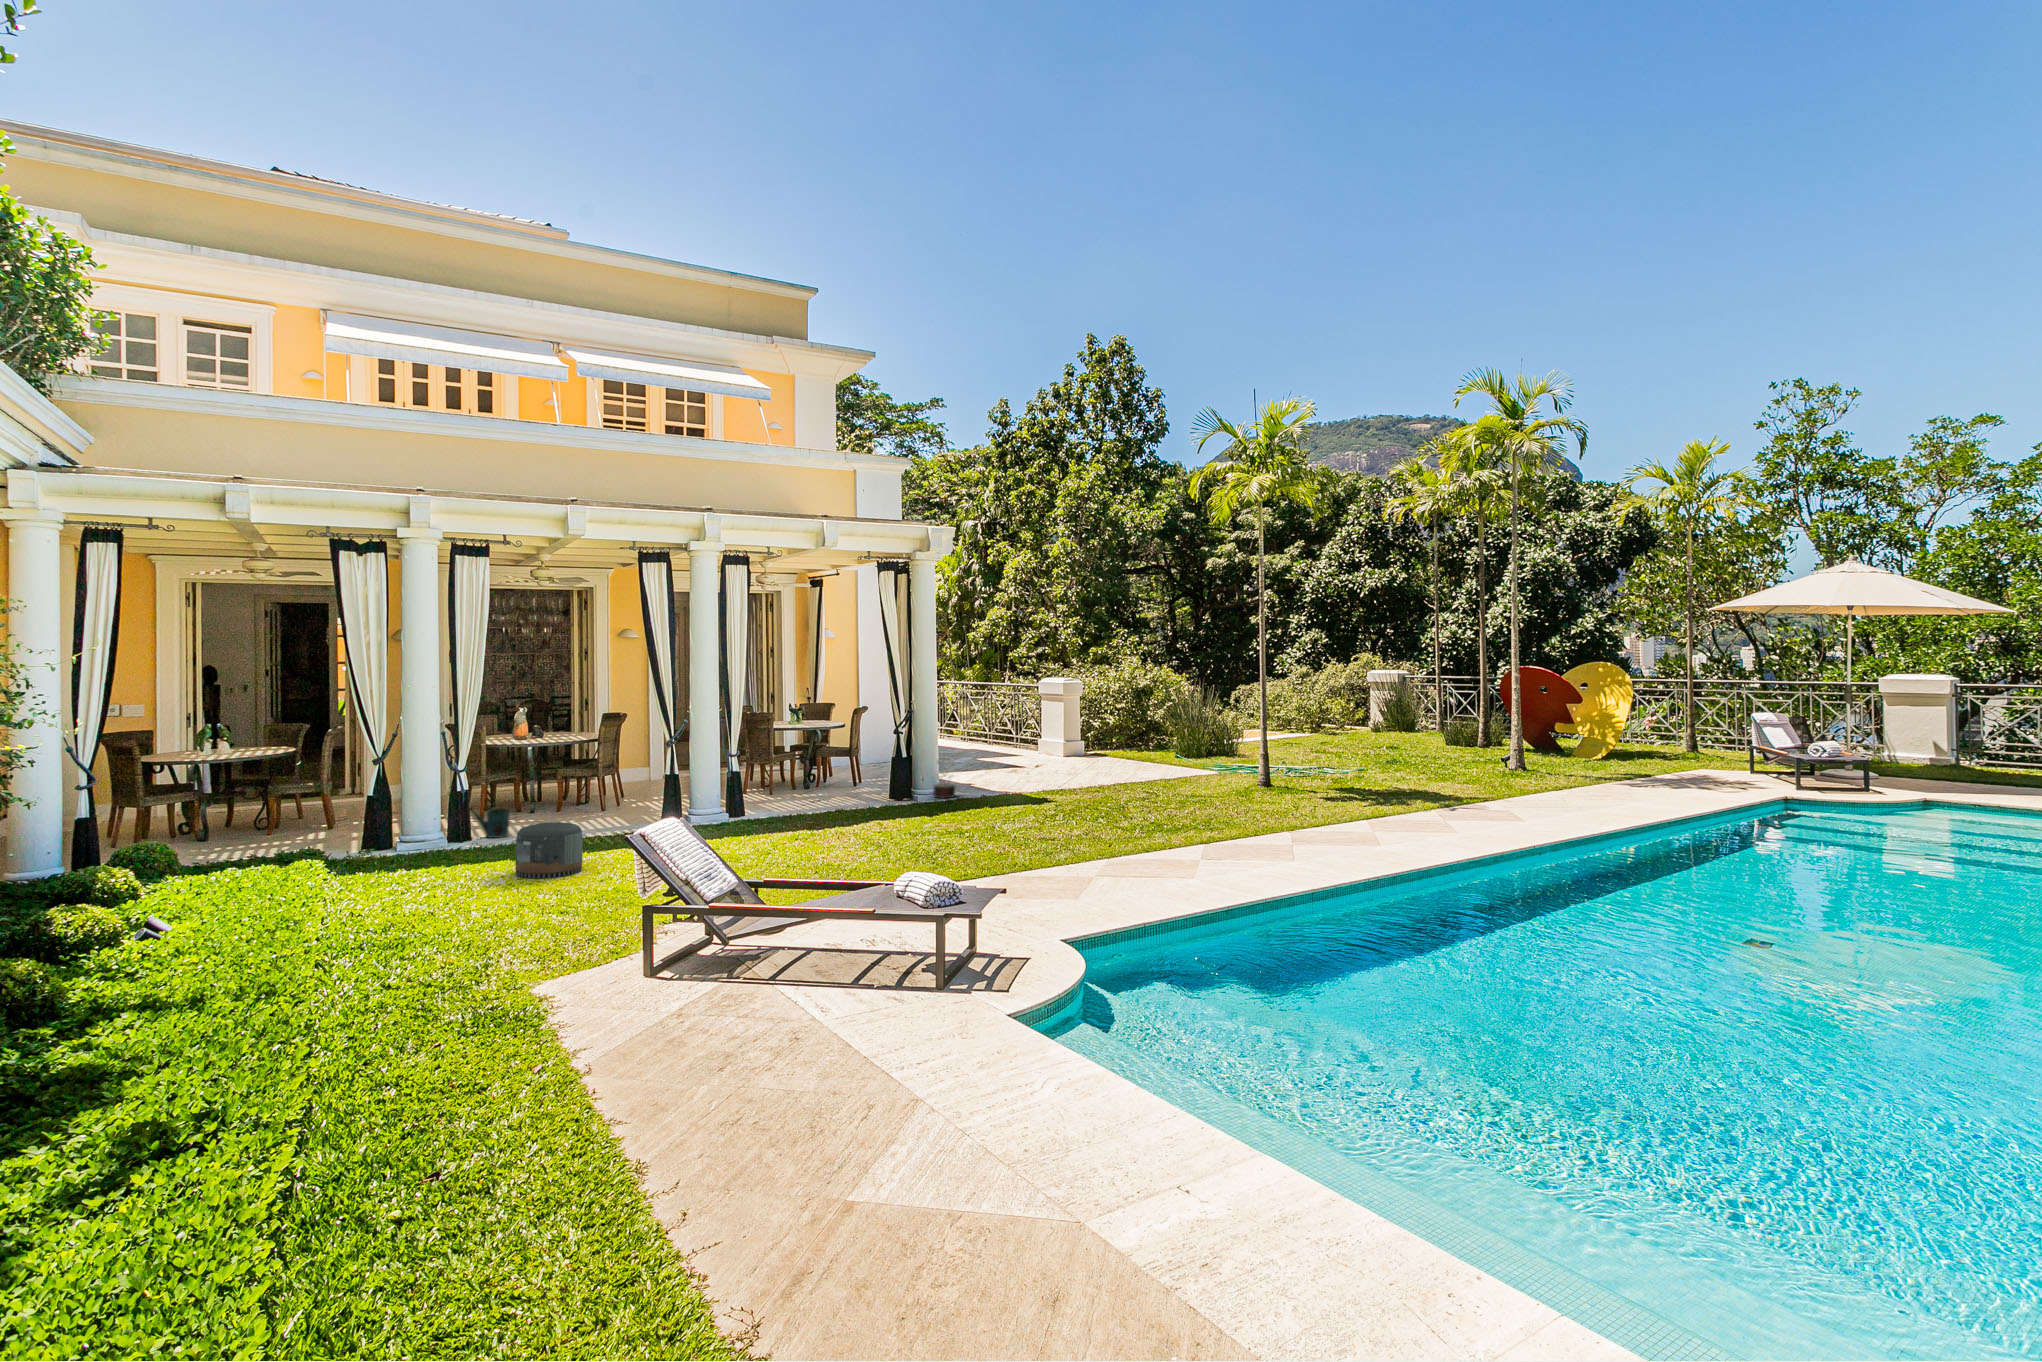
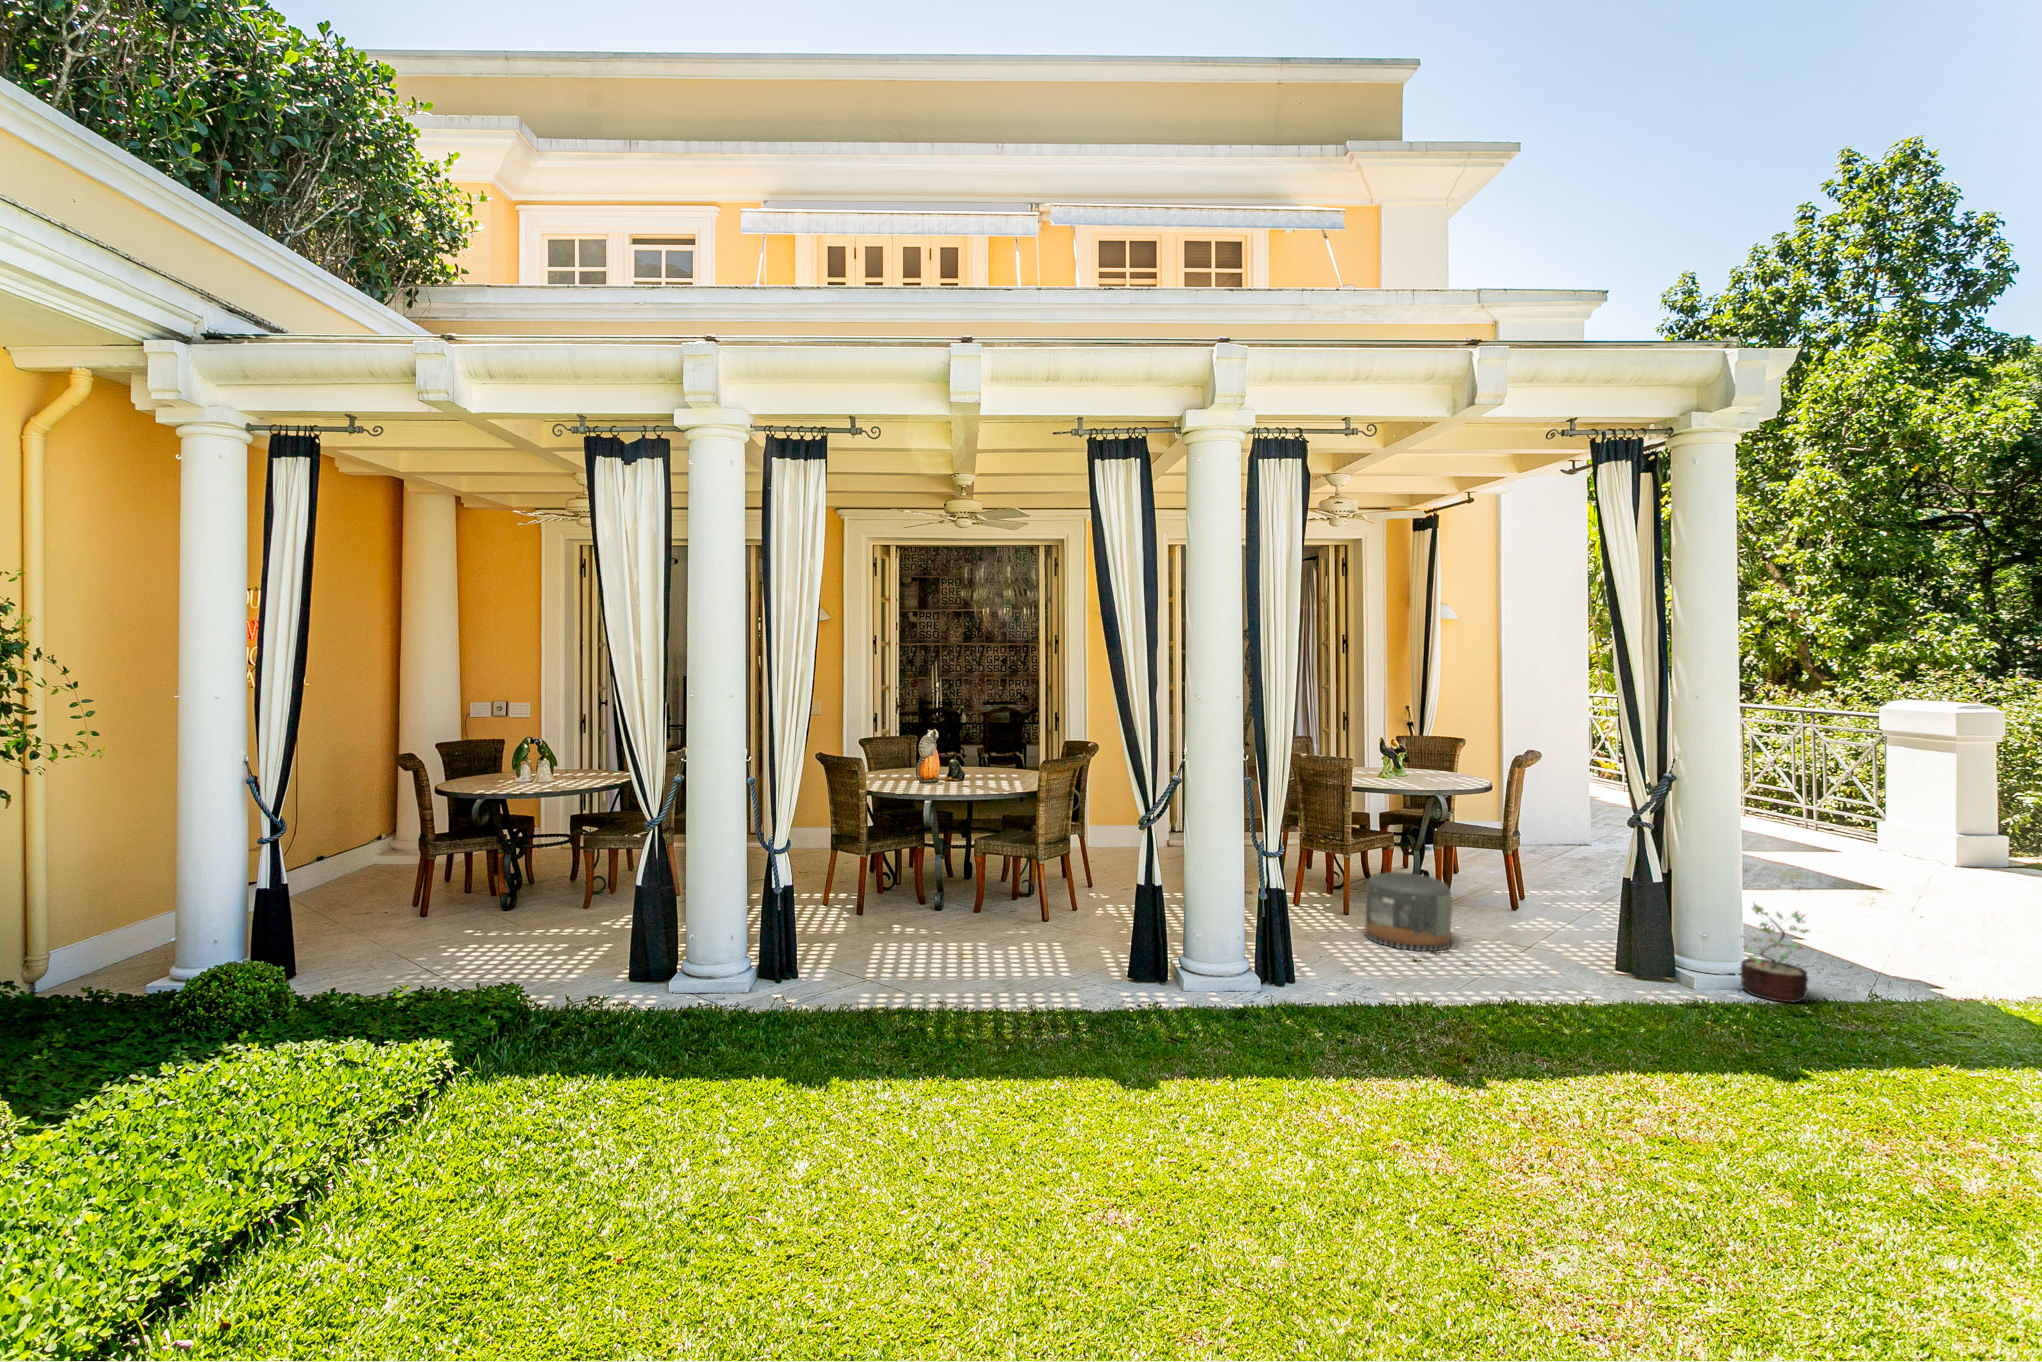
watering can: present [469,807,516,838] -> none [768,927,844,999]
pouf: present [515,822,583,878] -> present [1365,872,1452,951]

